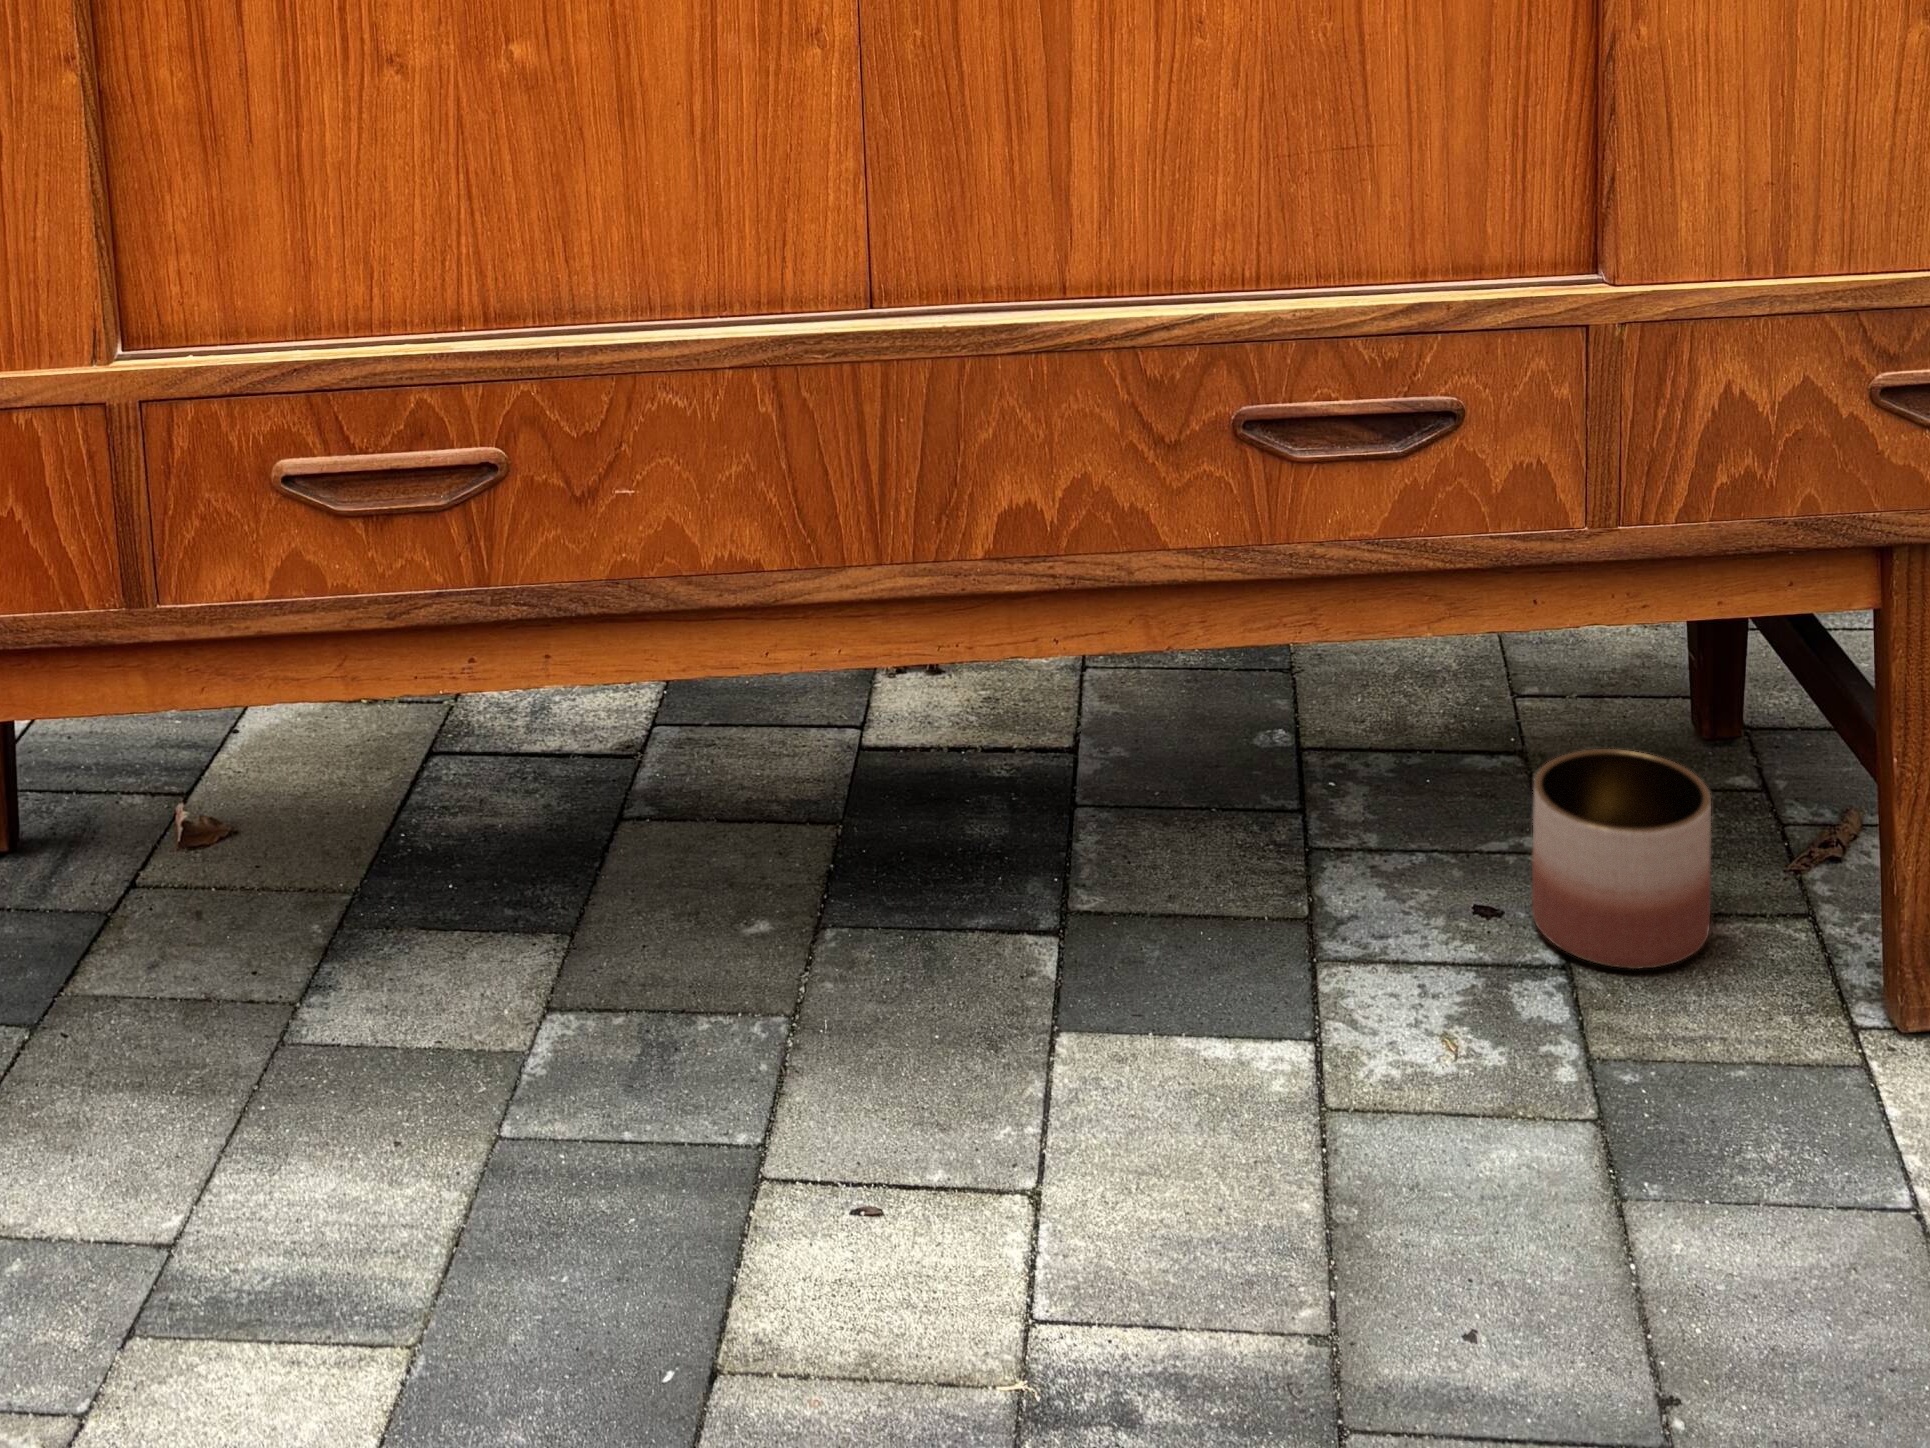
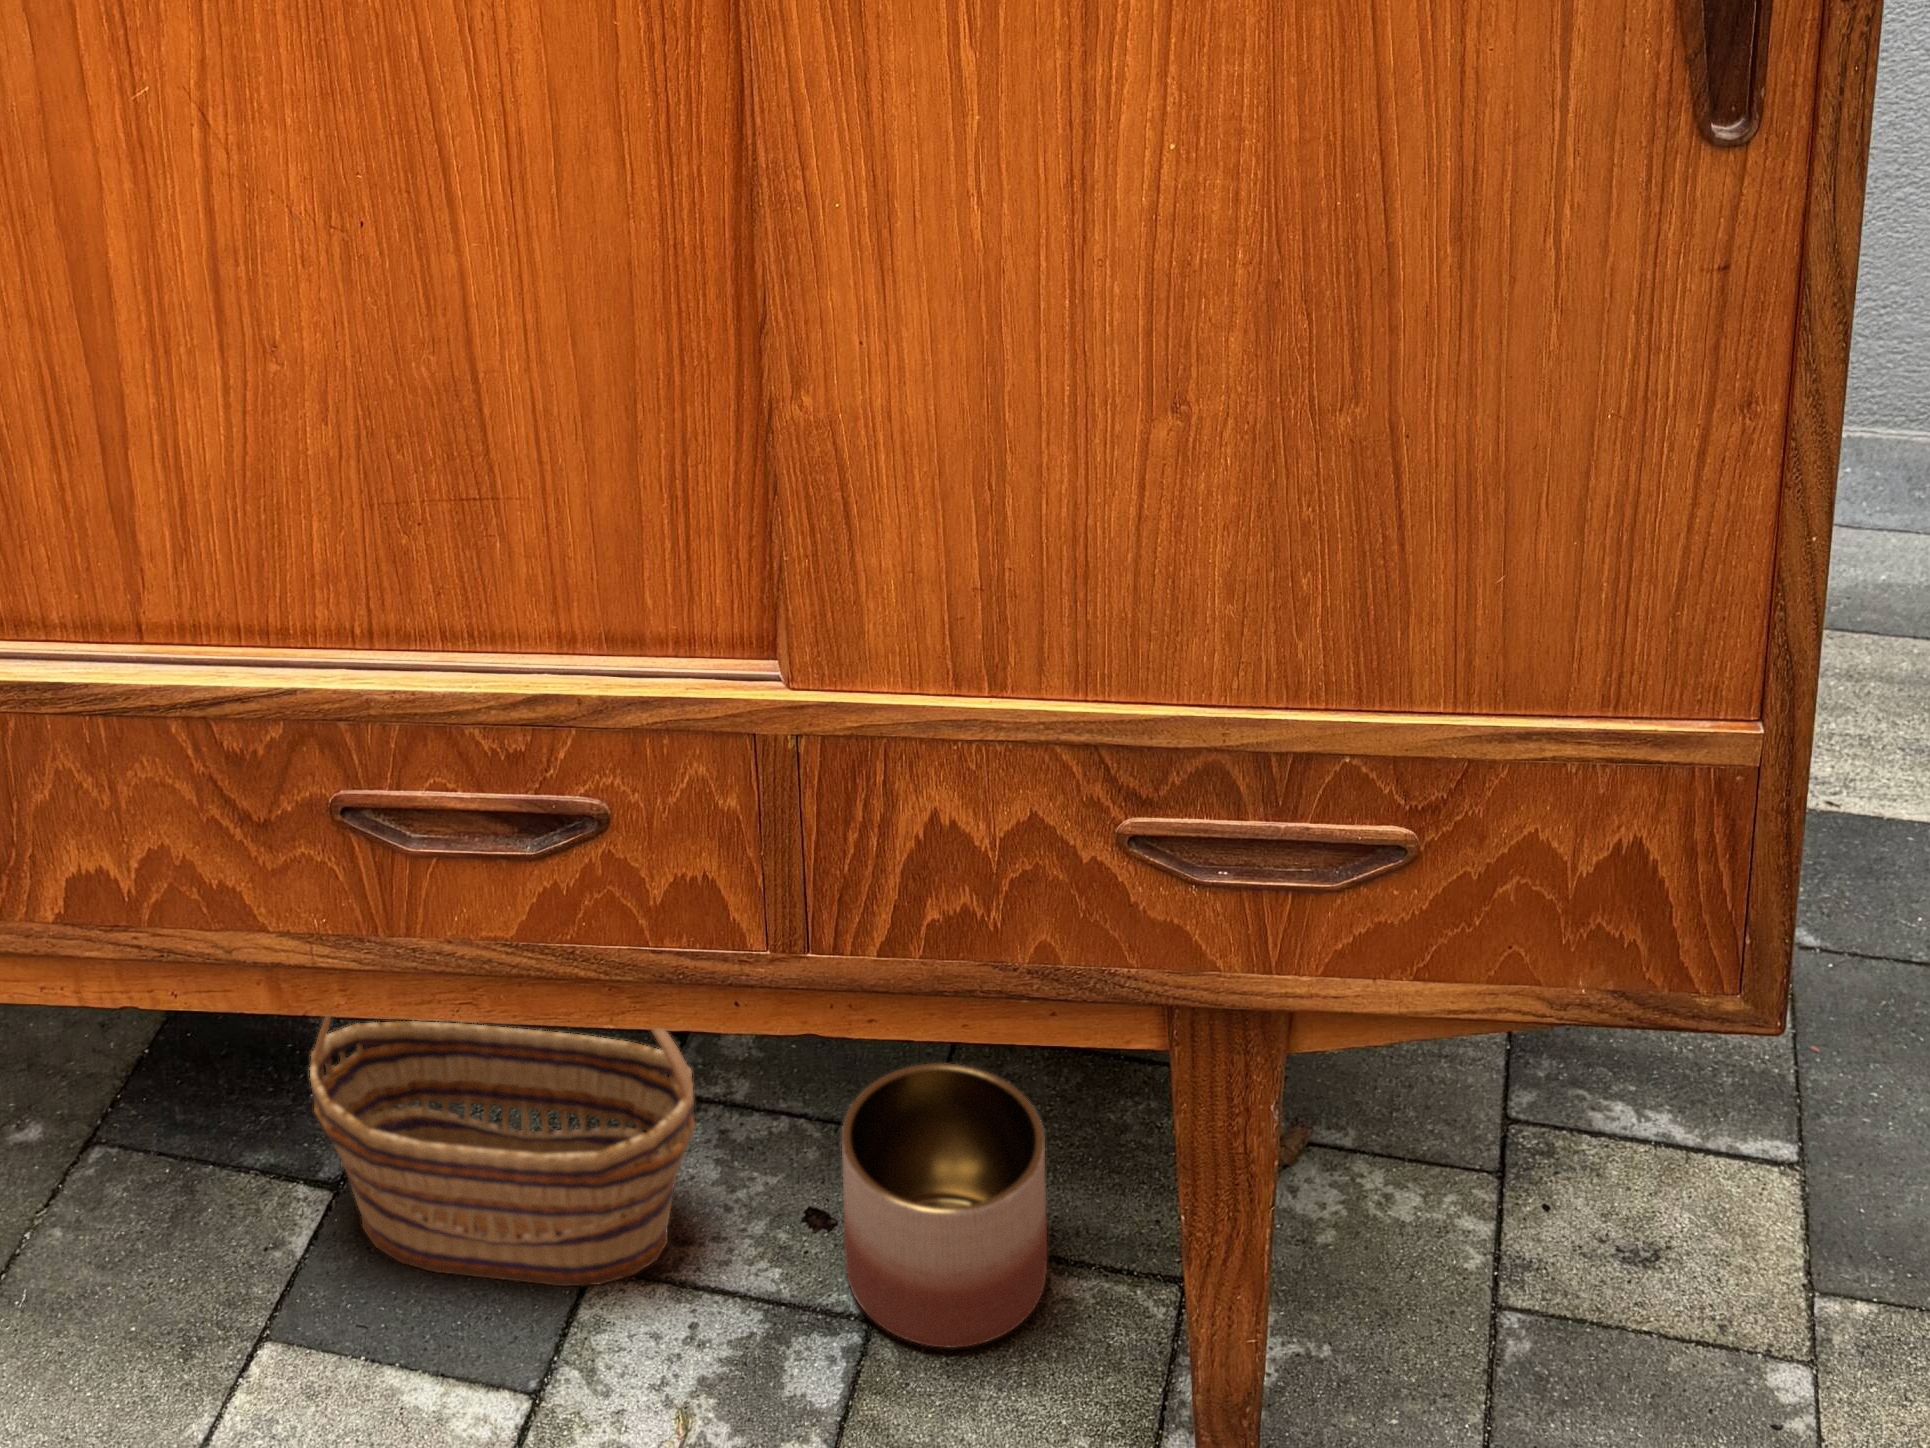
basket: none [1064,632,1405,971] -> present [310,1015,695,1286]

